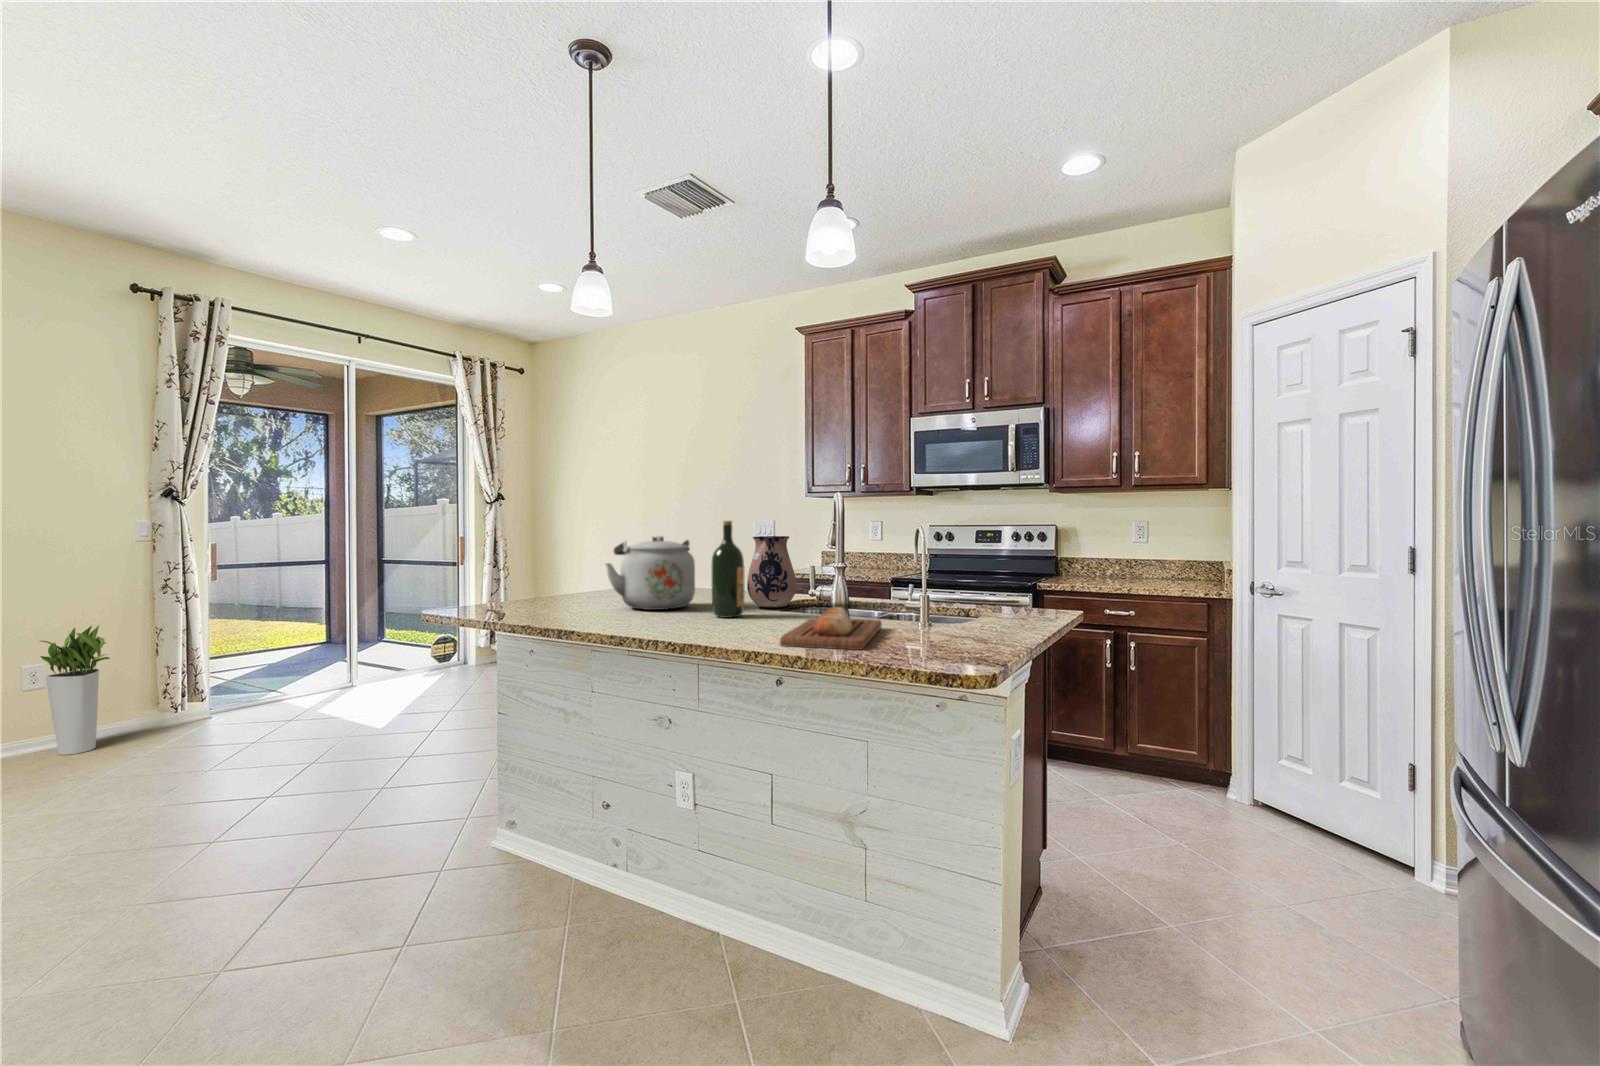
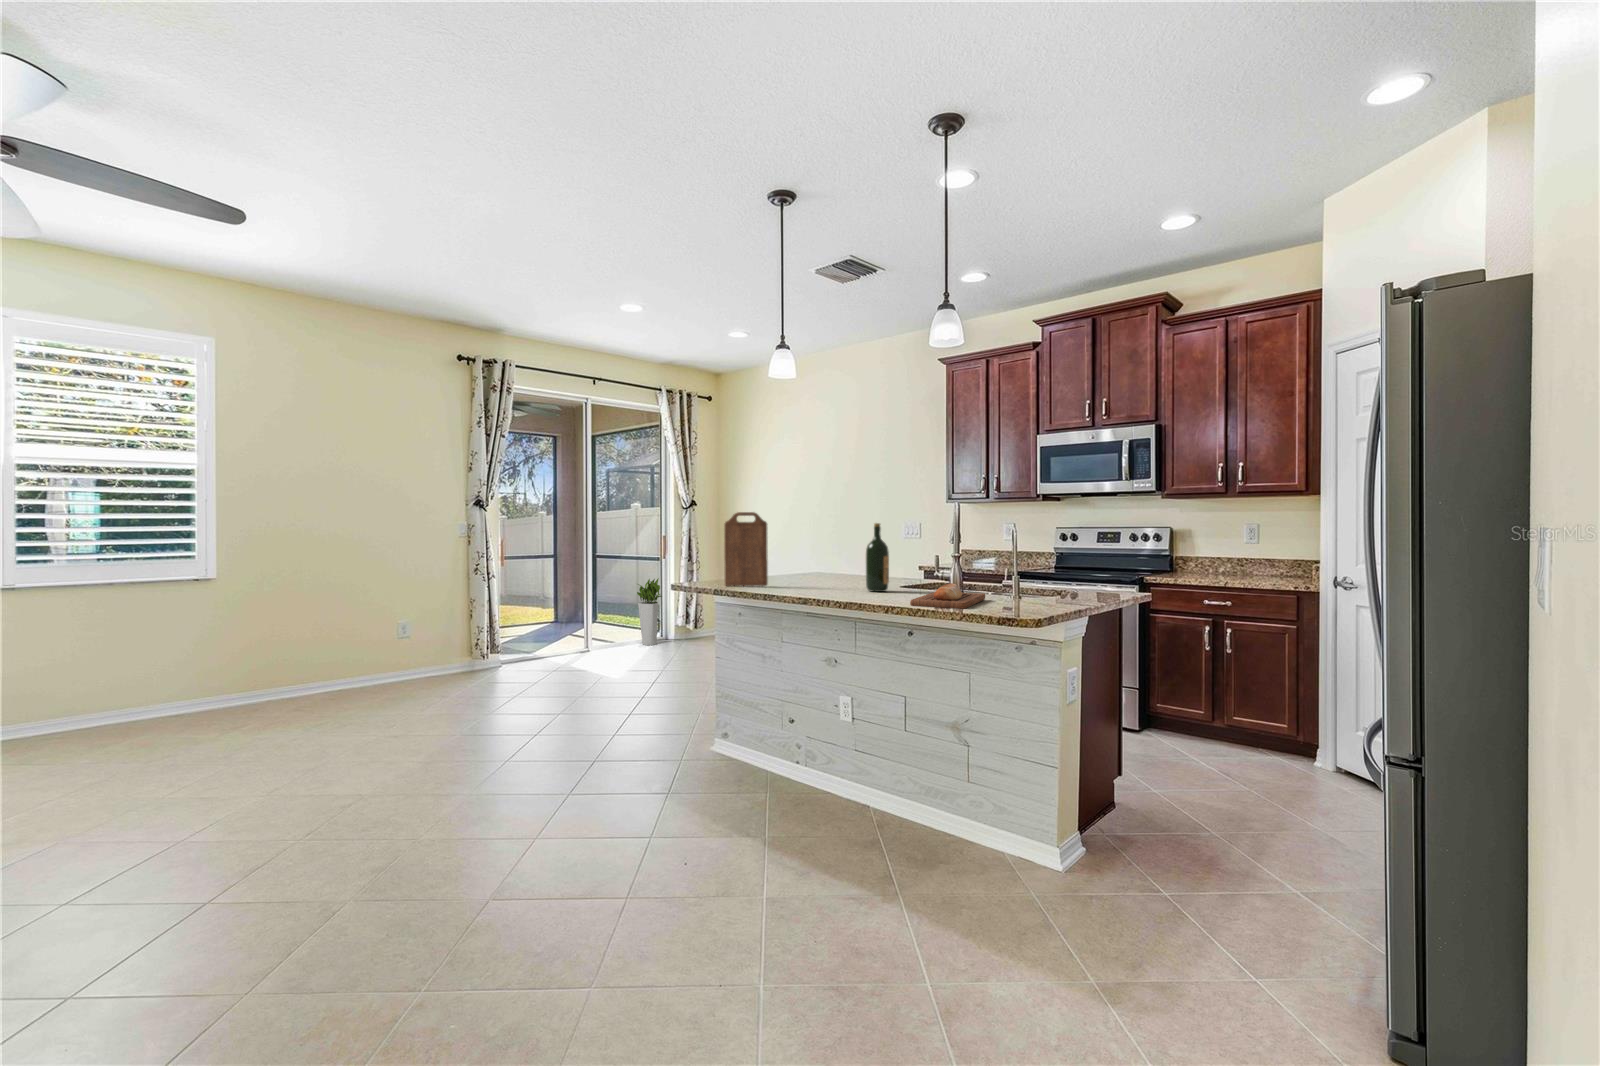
cutting board: none [503,505,570,613] -> present [724,512,768,586]
kettle: present [605,536,695,610] -> none [791,534,854,586]
ceramic pitcher: present [747,536,797,607] -> none [892,534,929,587]
planter: present [41,625,110,755] -> present [637,578,662,645]

